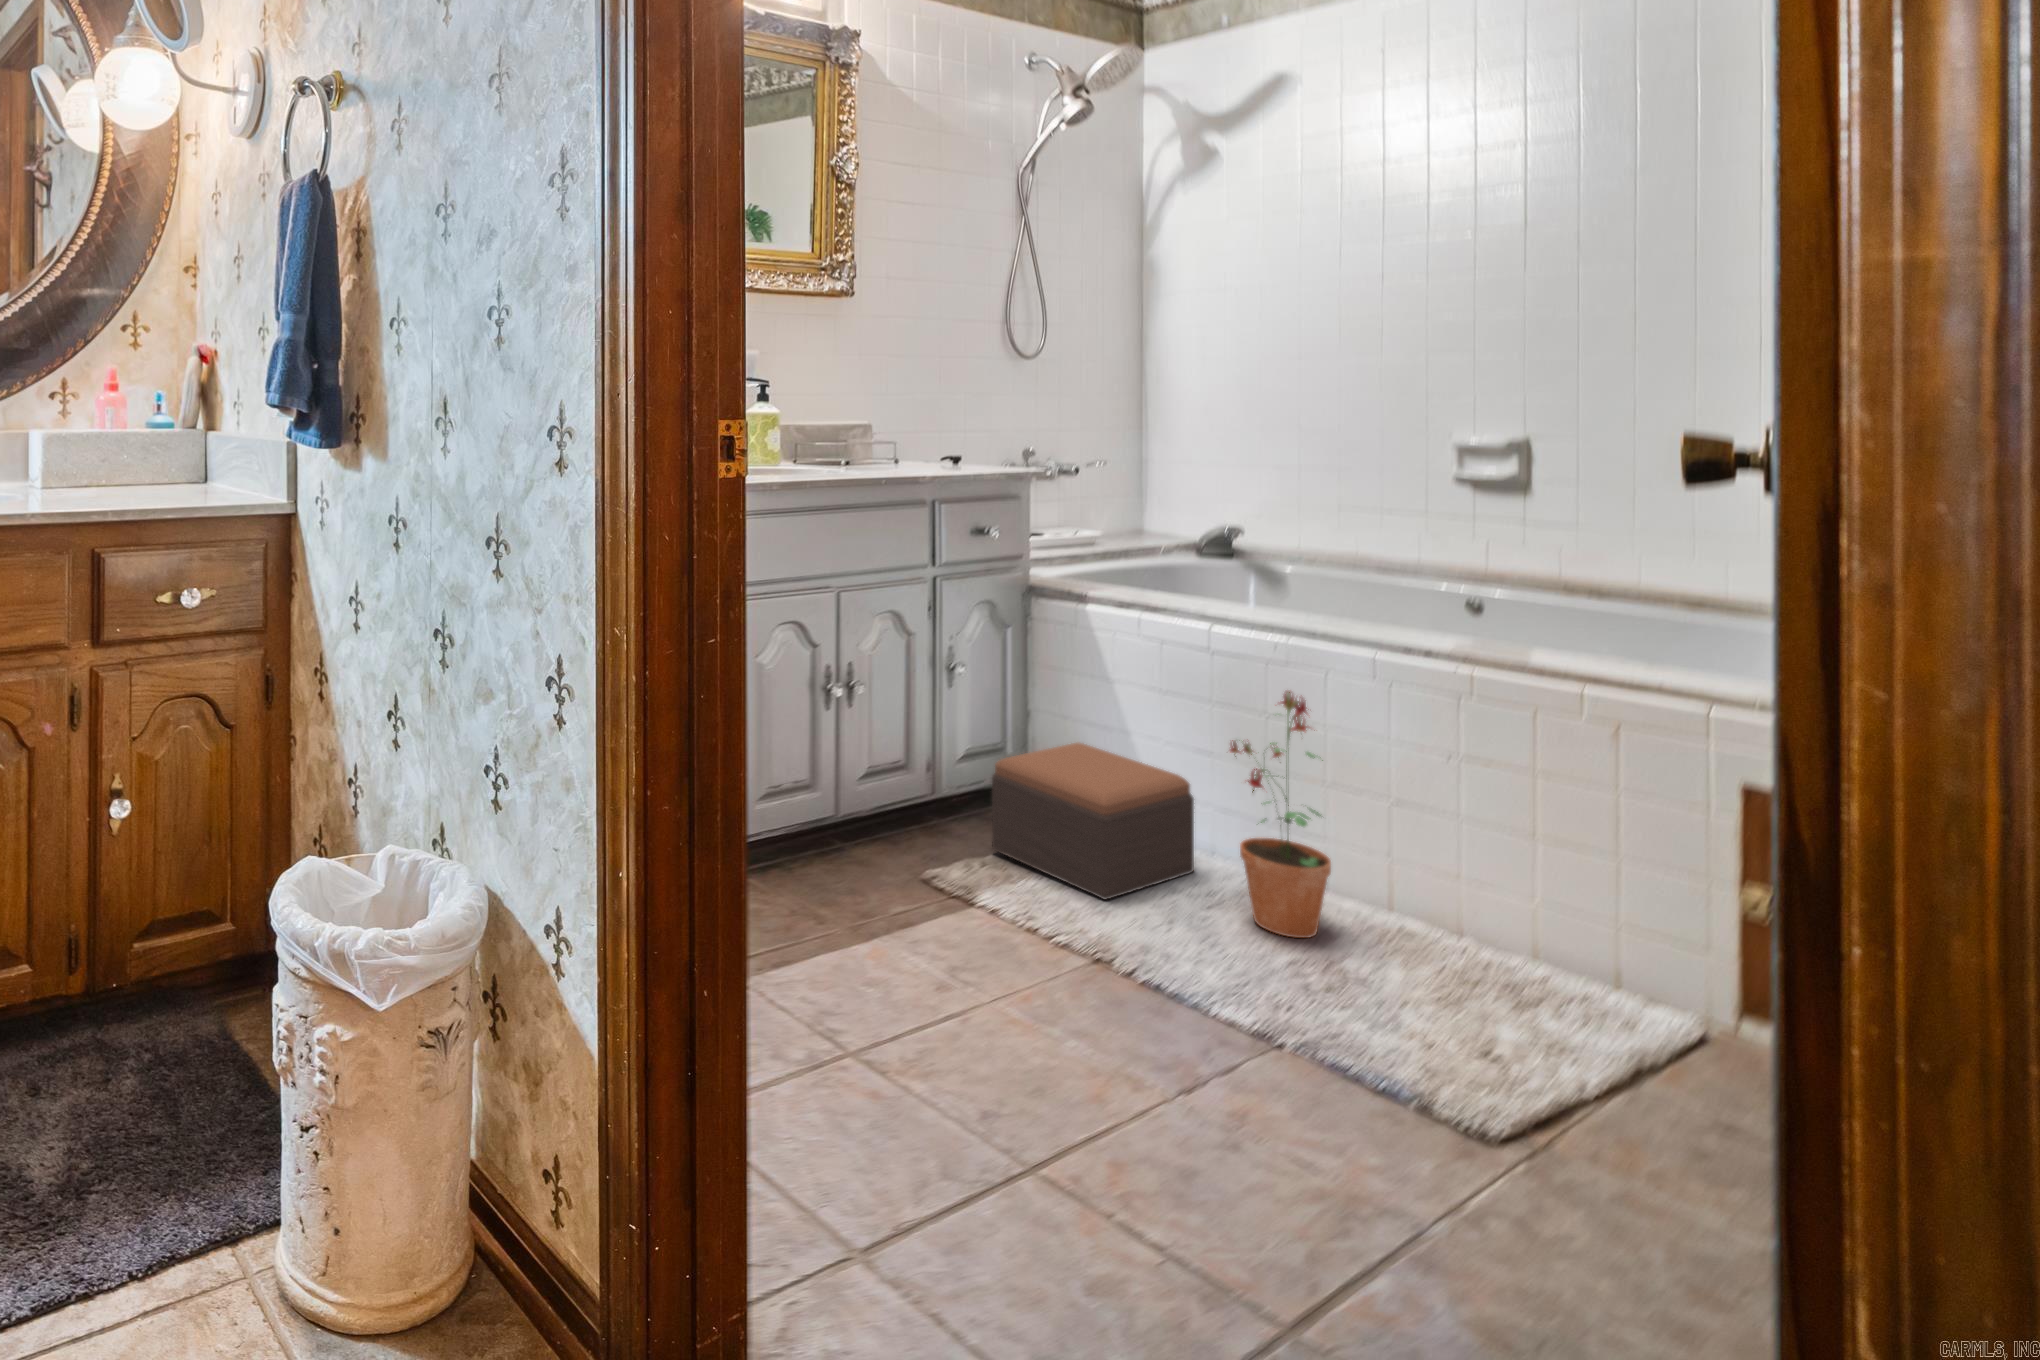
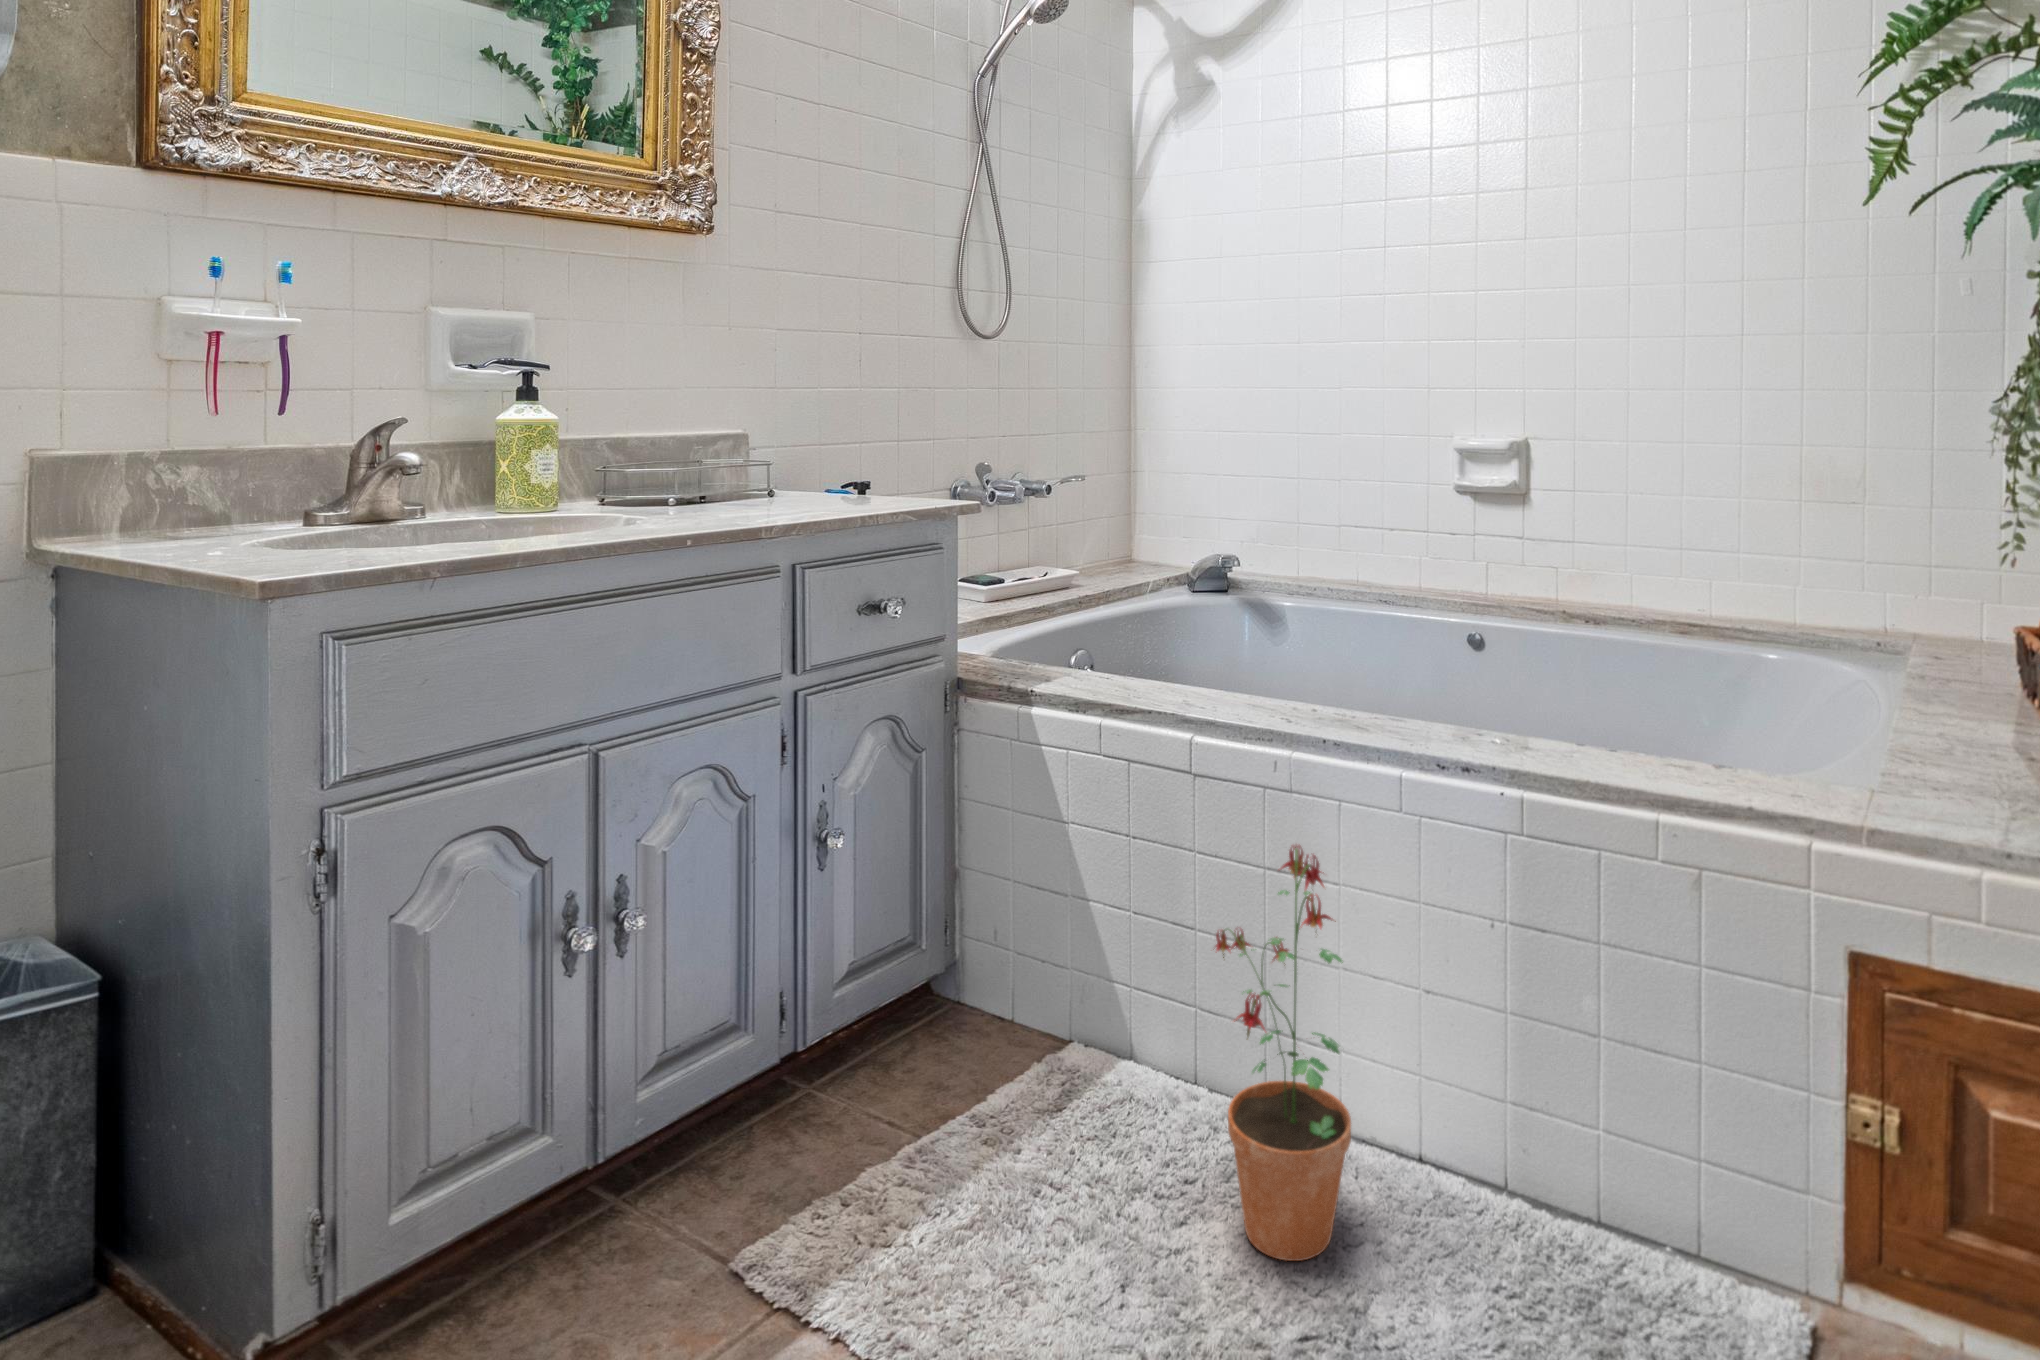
footstool: present [992,743,1194,900] -> none [867,932,1166,1244]

